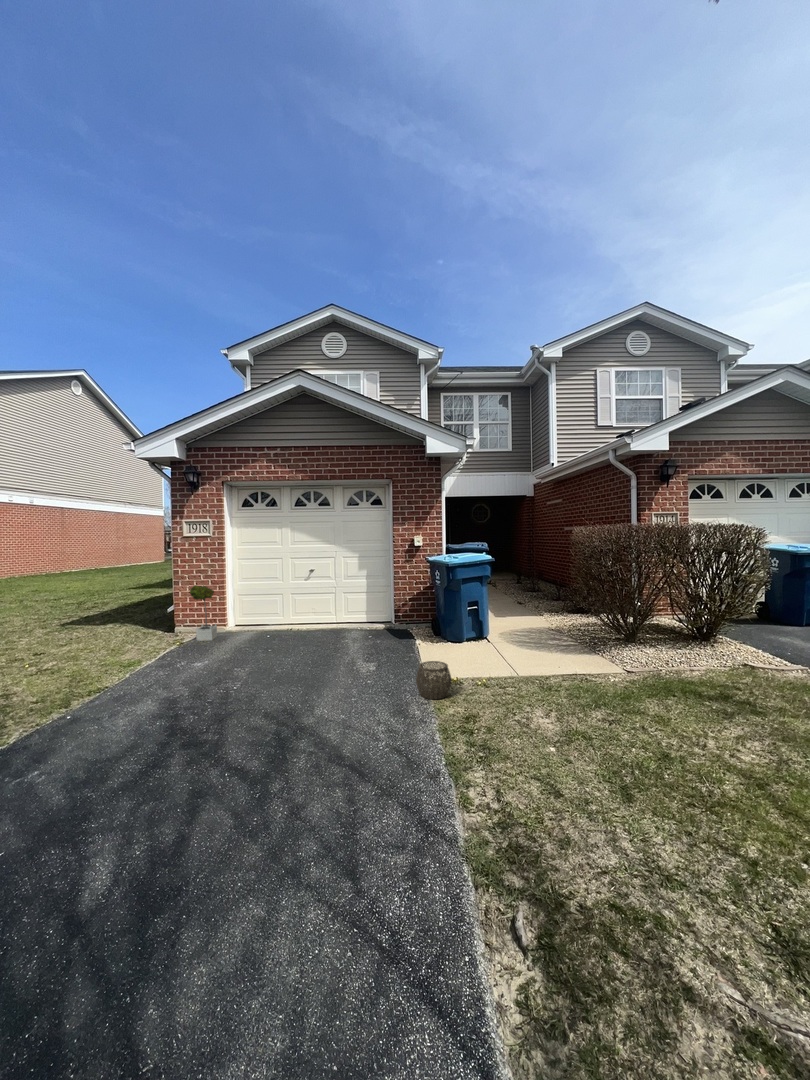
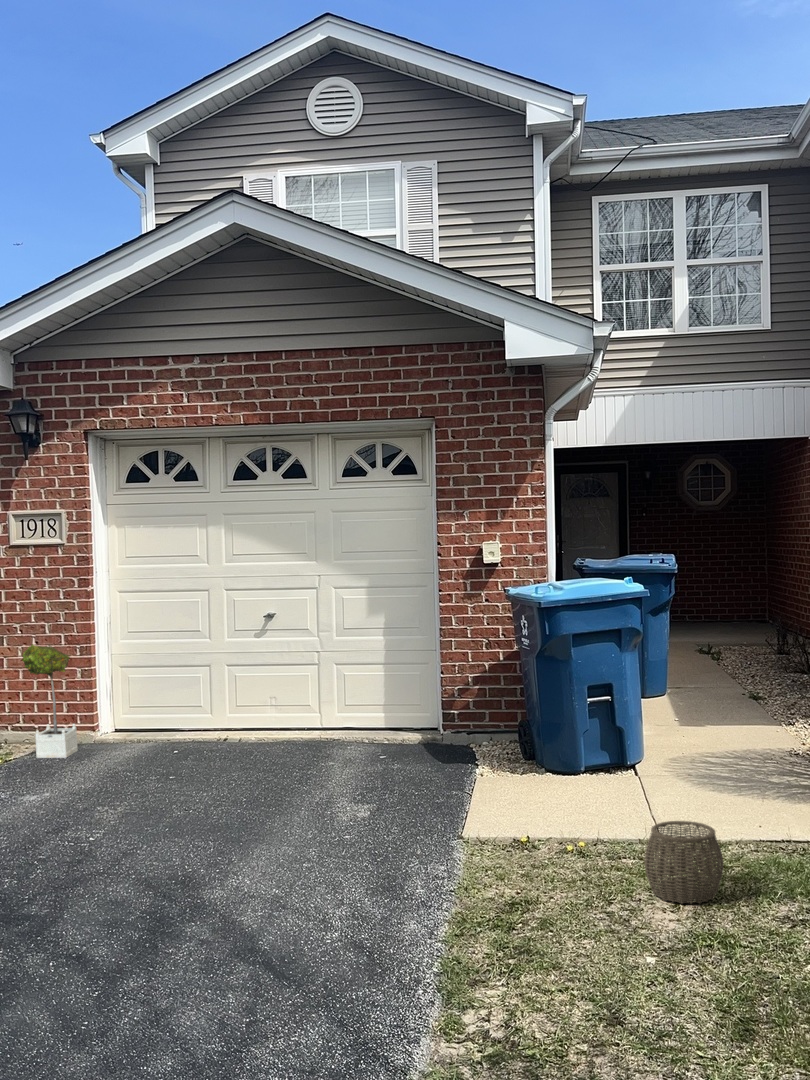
woven basket: present [416,661,451,699] -> present [644,821,723,904]

